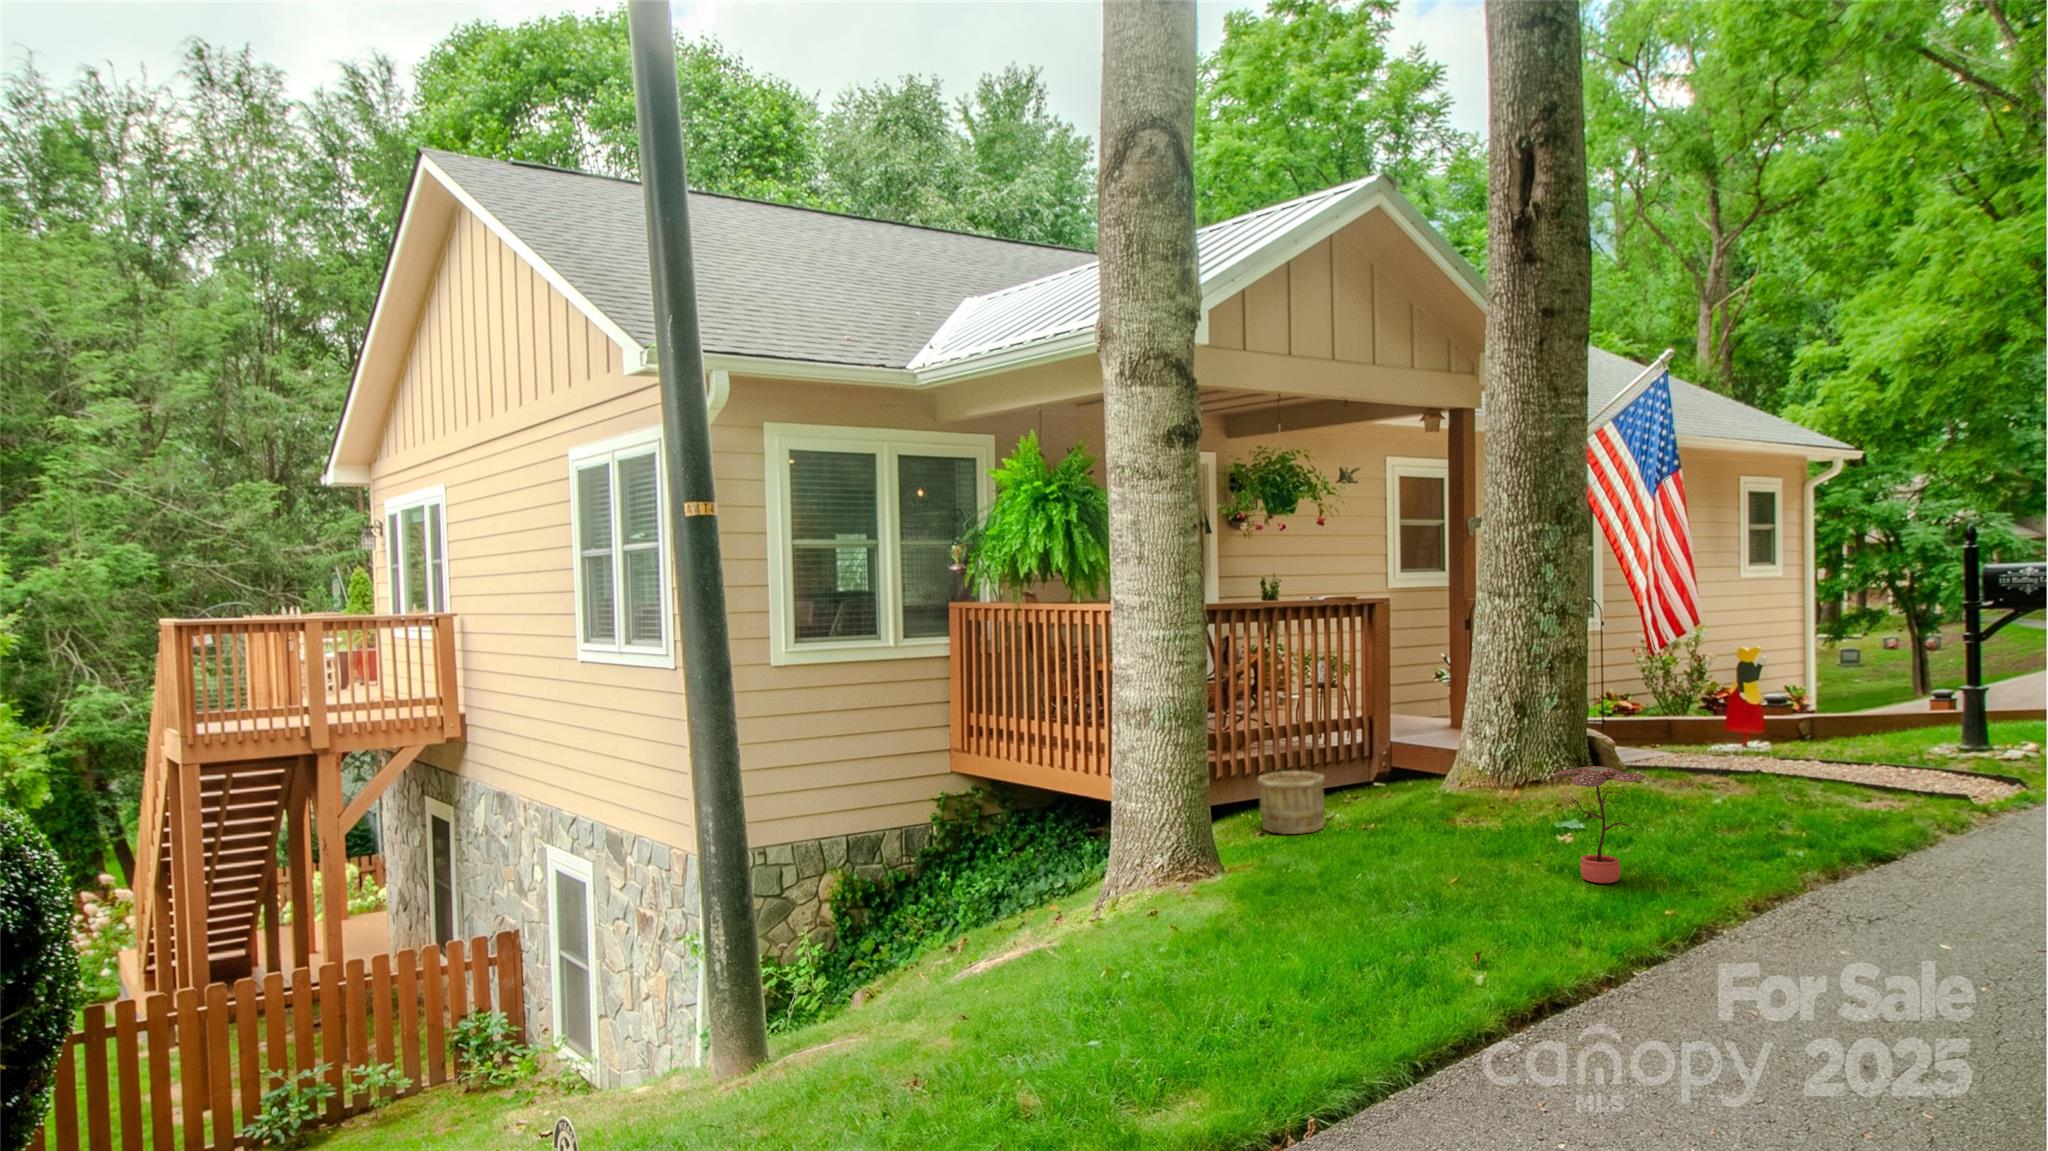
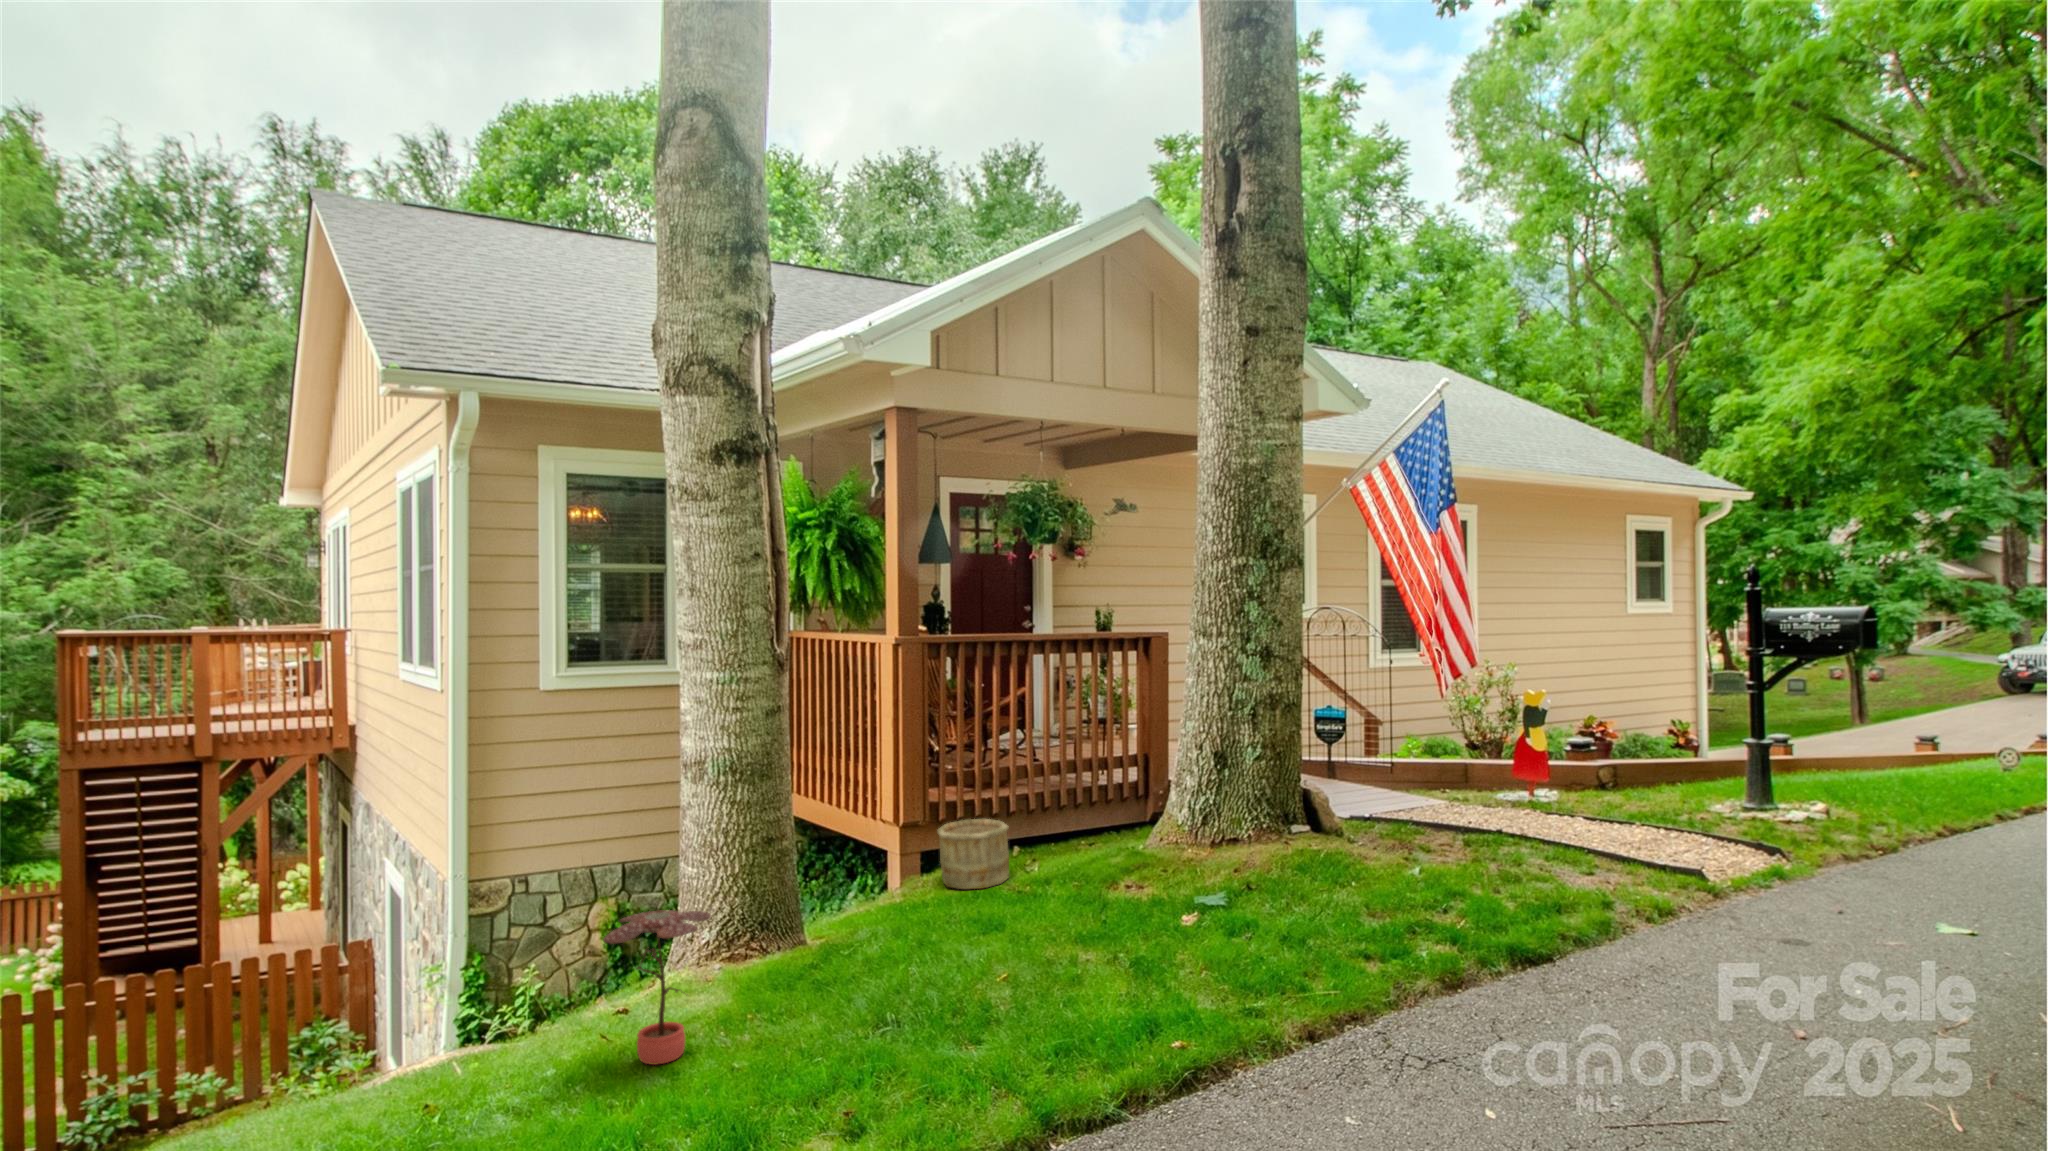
potted plant: present [1552,766,1646,883] -> present [603,910,711,1065]

